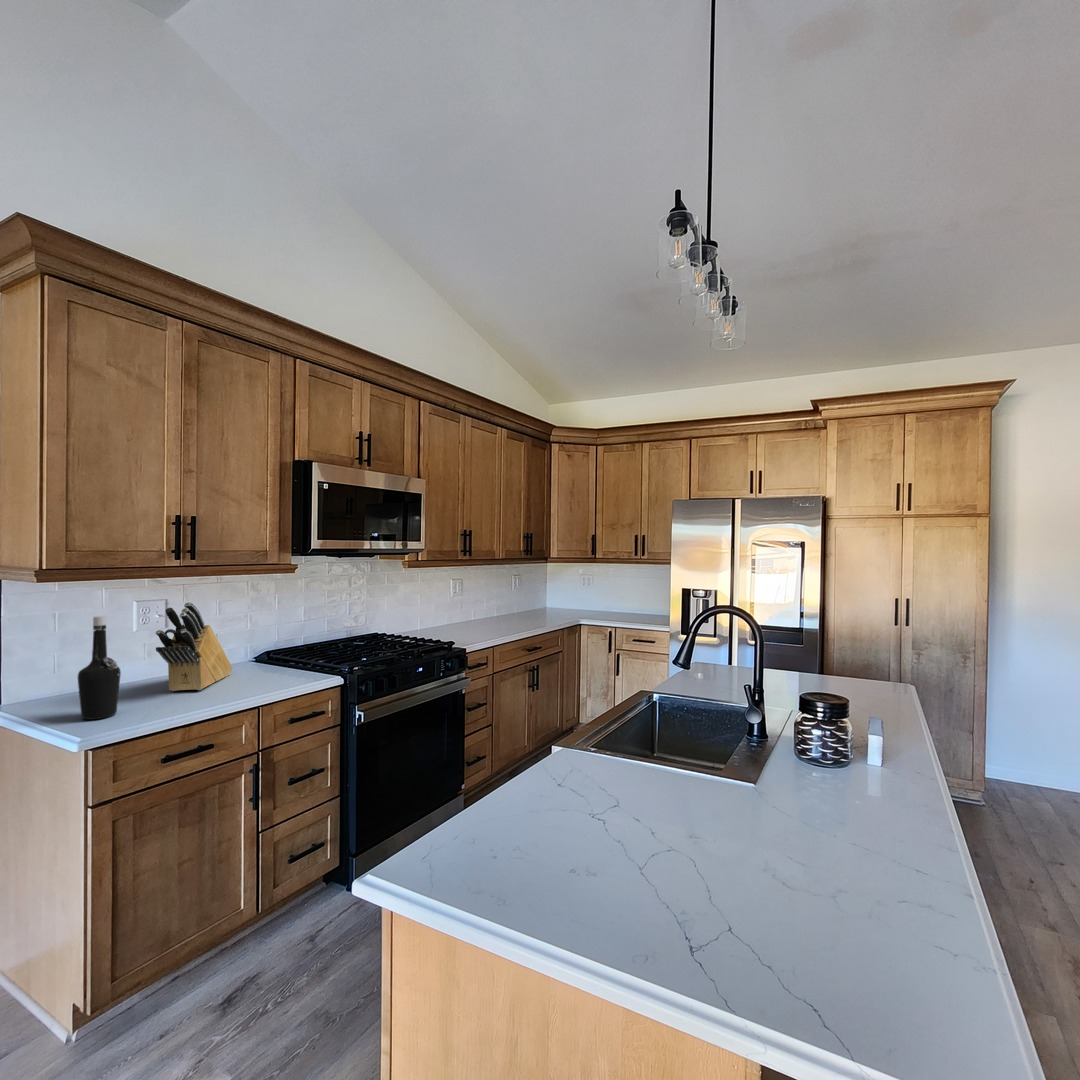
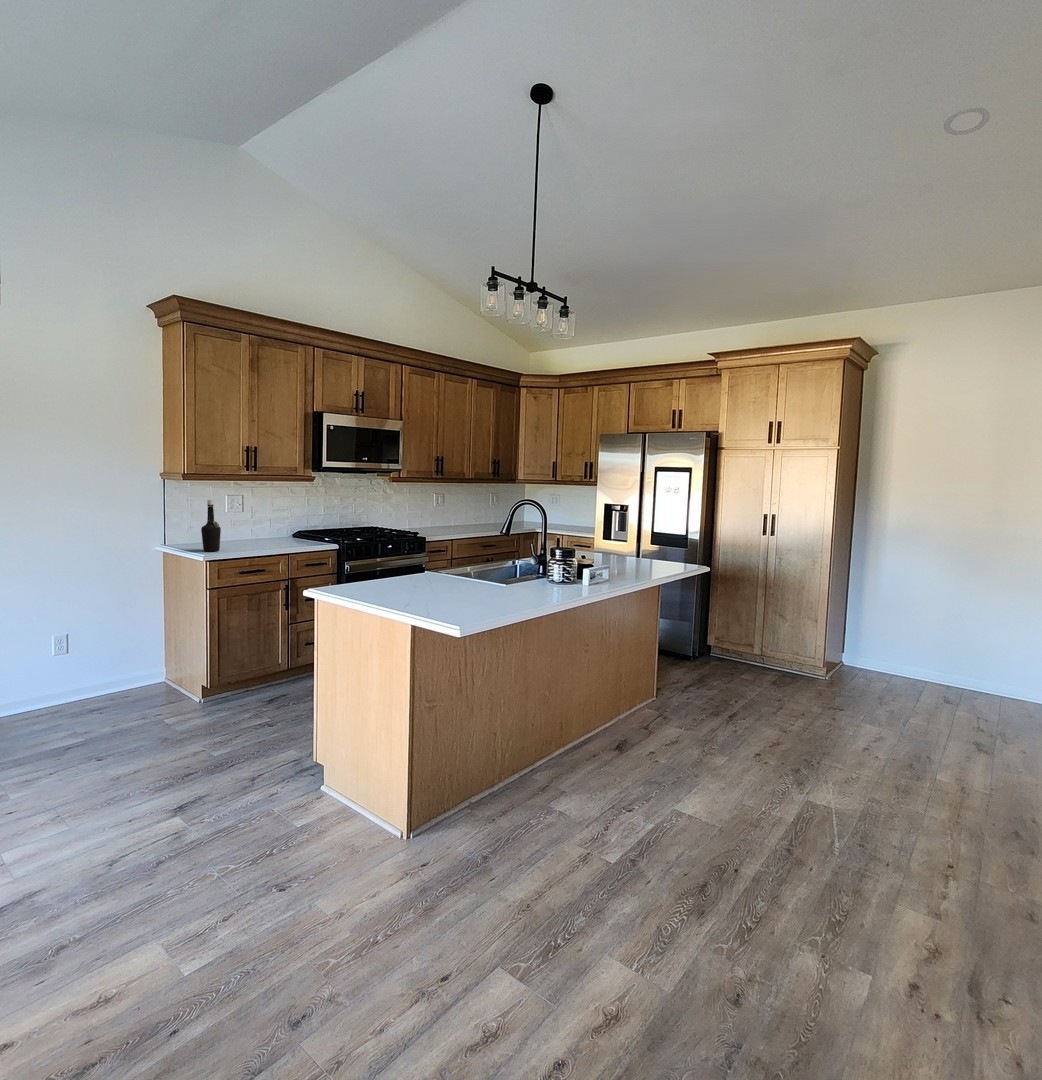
knife block: present [156,602,232,691] -> none [237,496,278,545]

